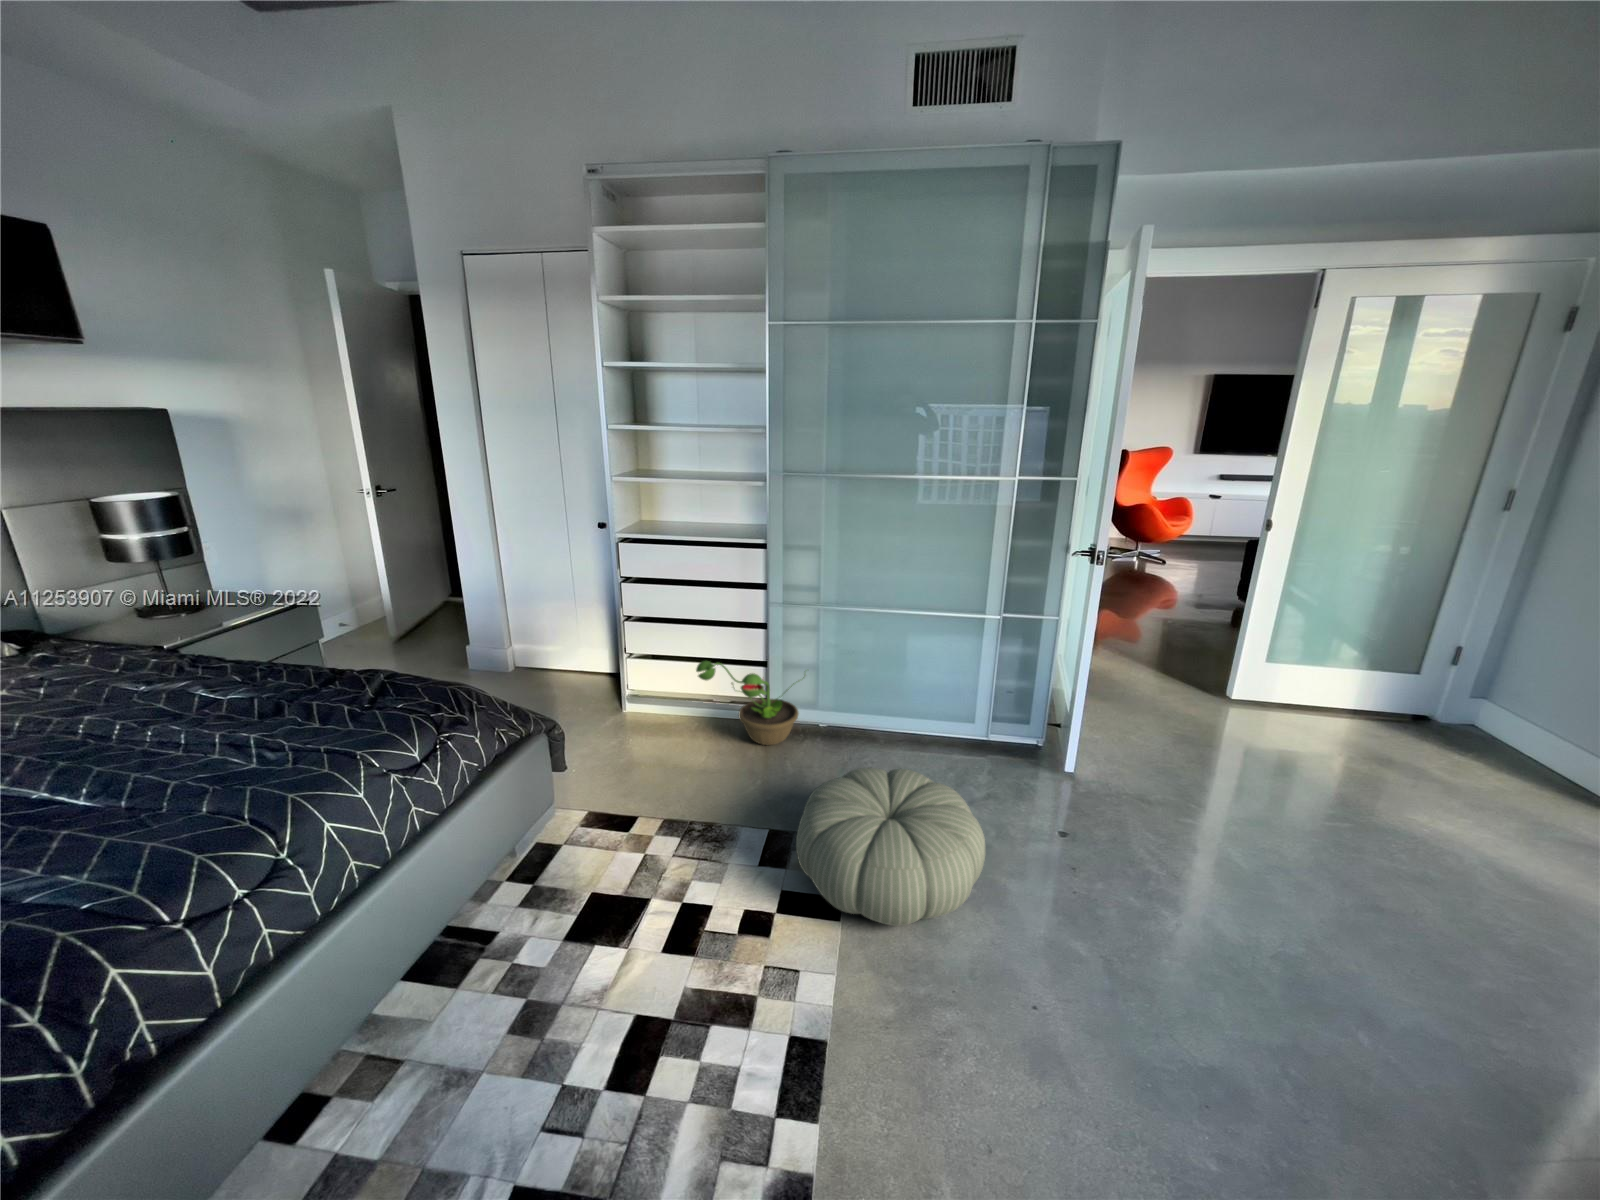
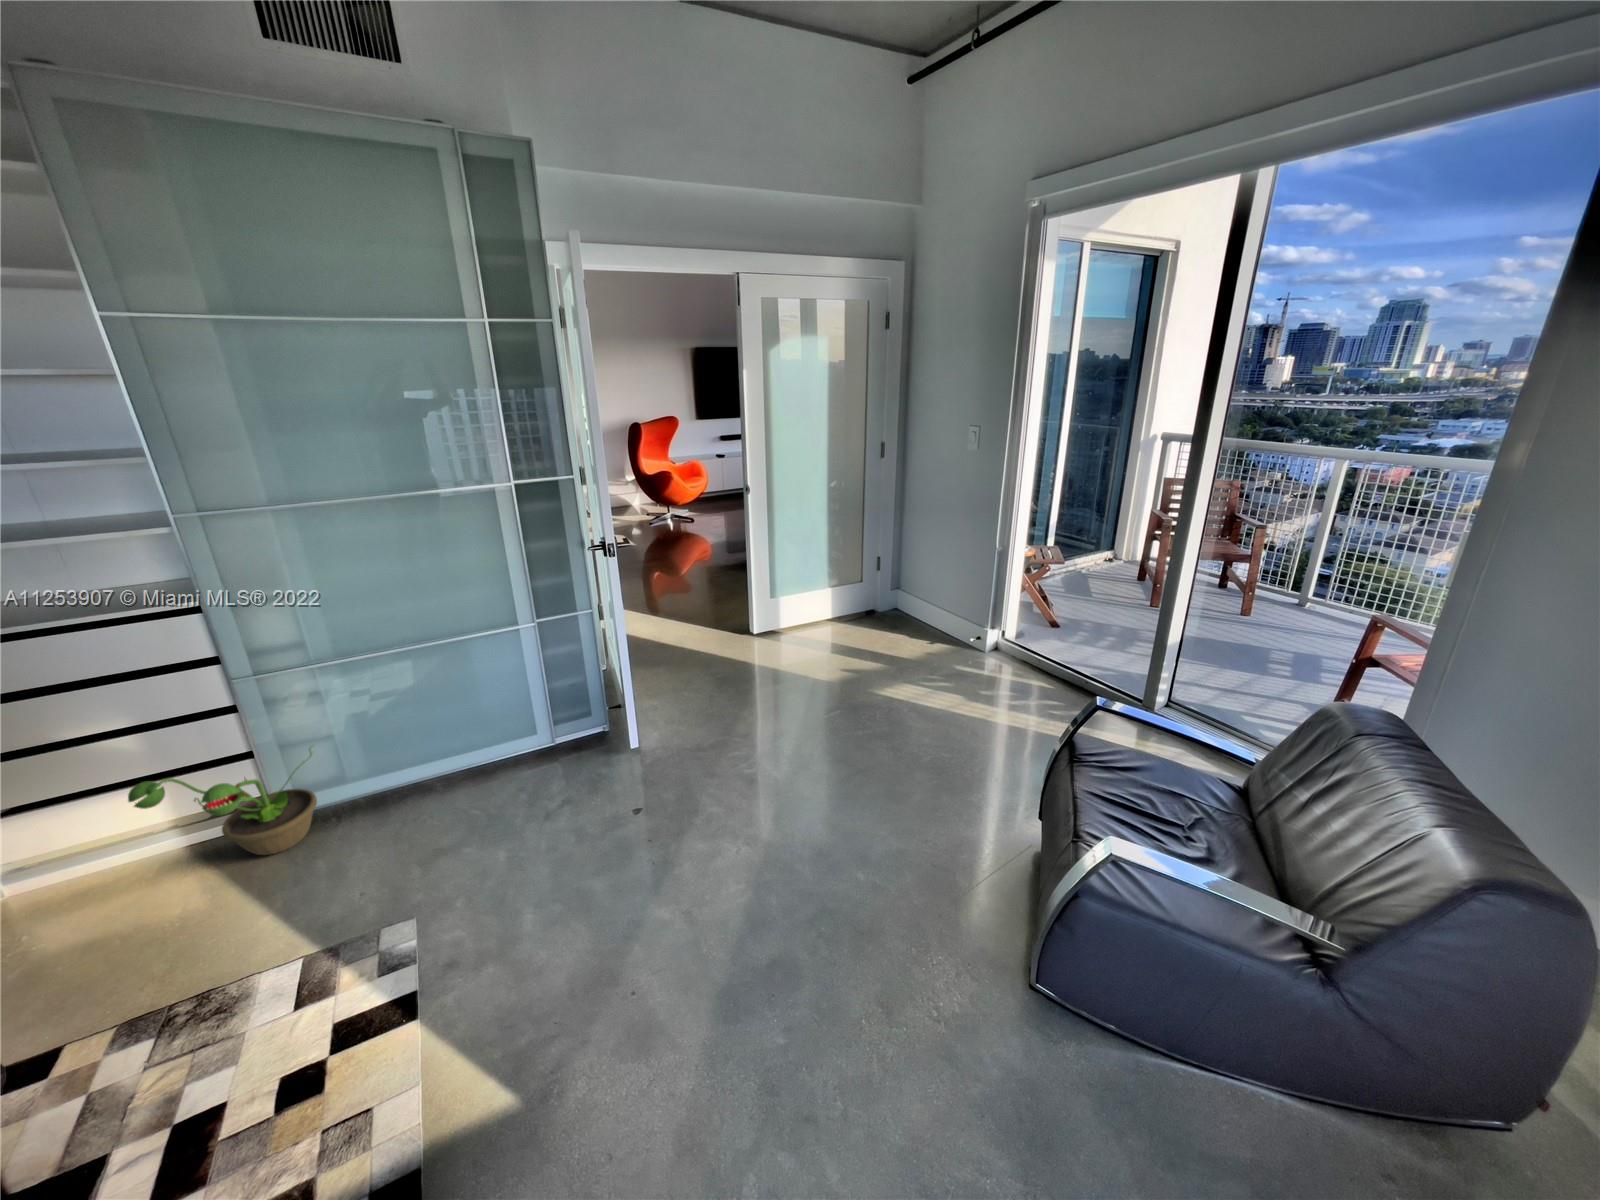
pouf: present [796,768,986,926] -> none [335,818,564,1010]

